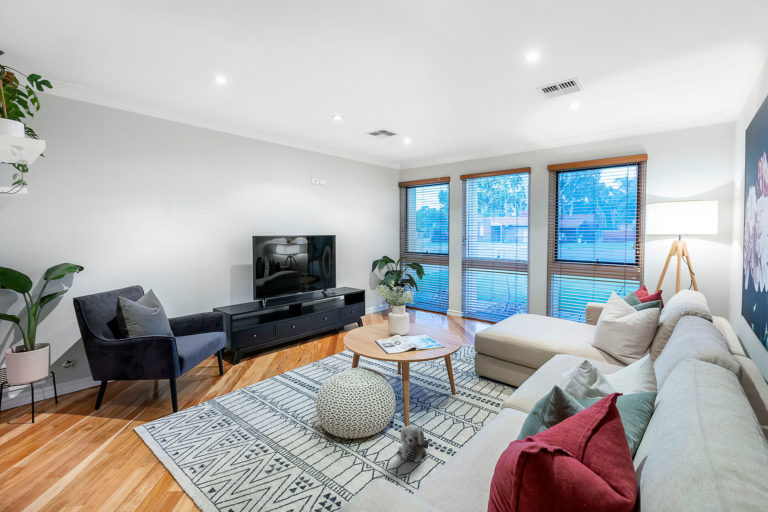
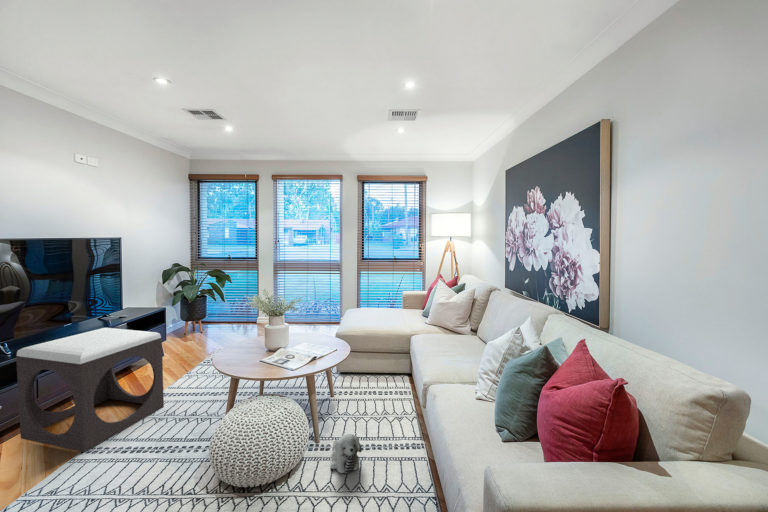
footstool: none [267,298,337,375] -> present [16,328,164,452]

